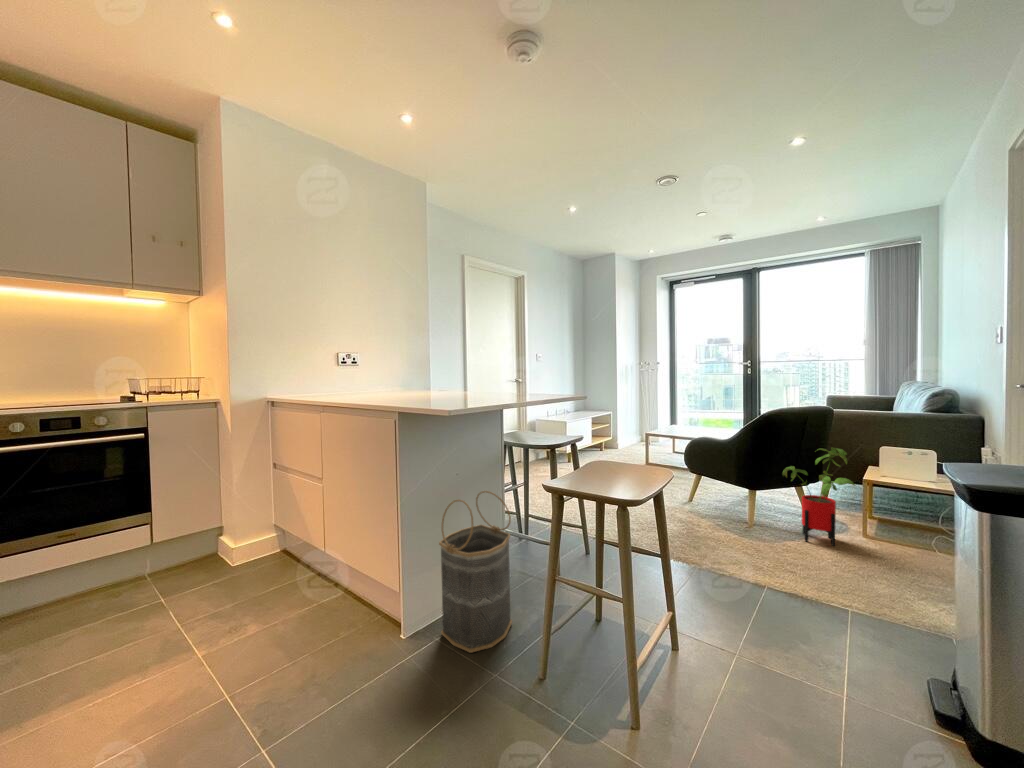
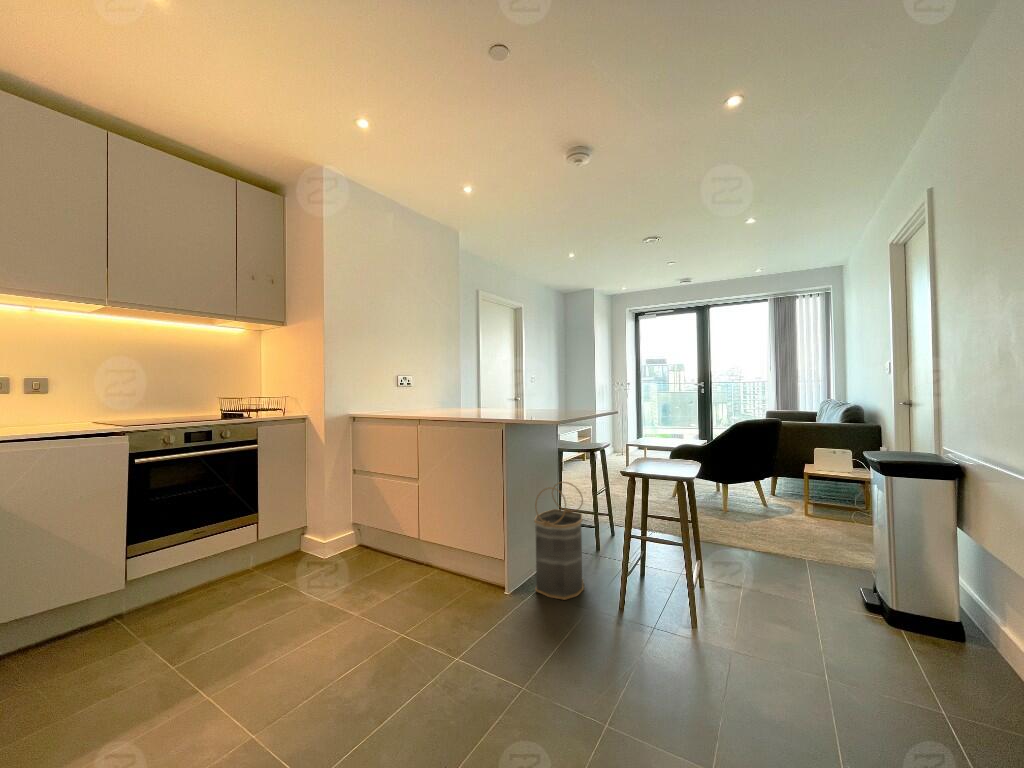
house plant: present [783,448,855,546] -> none [749,449,803,522]

